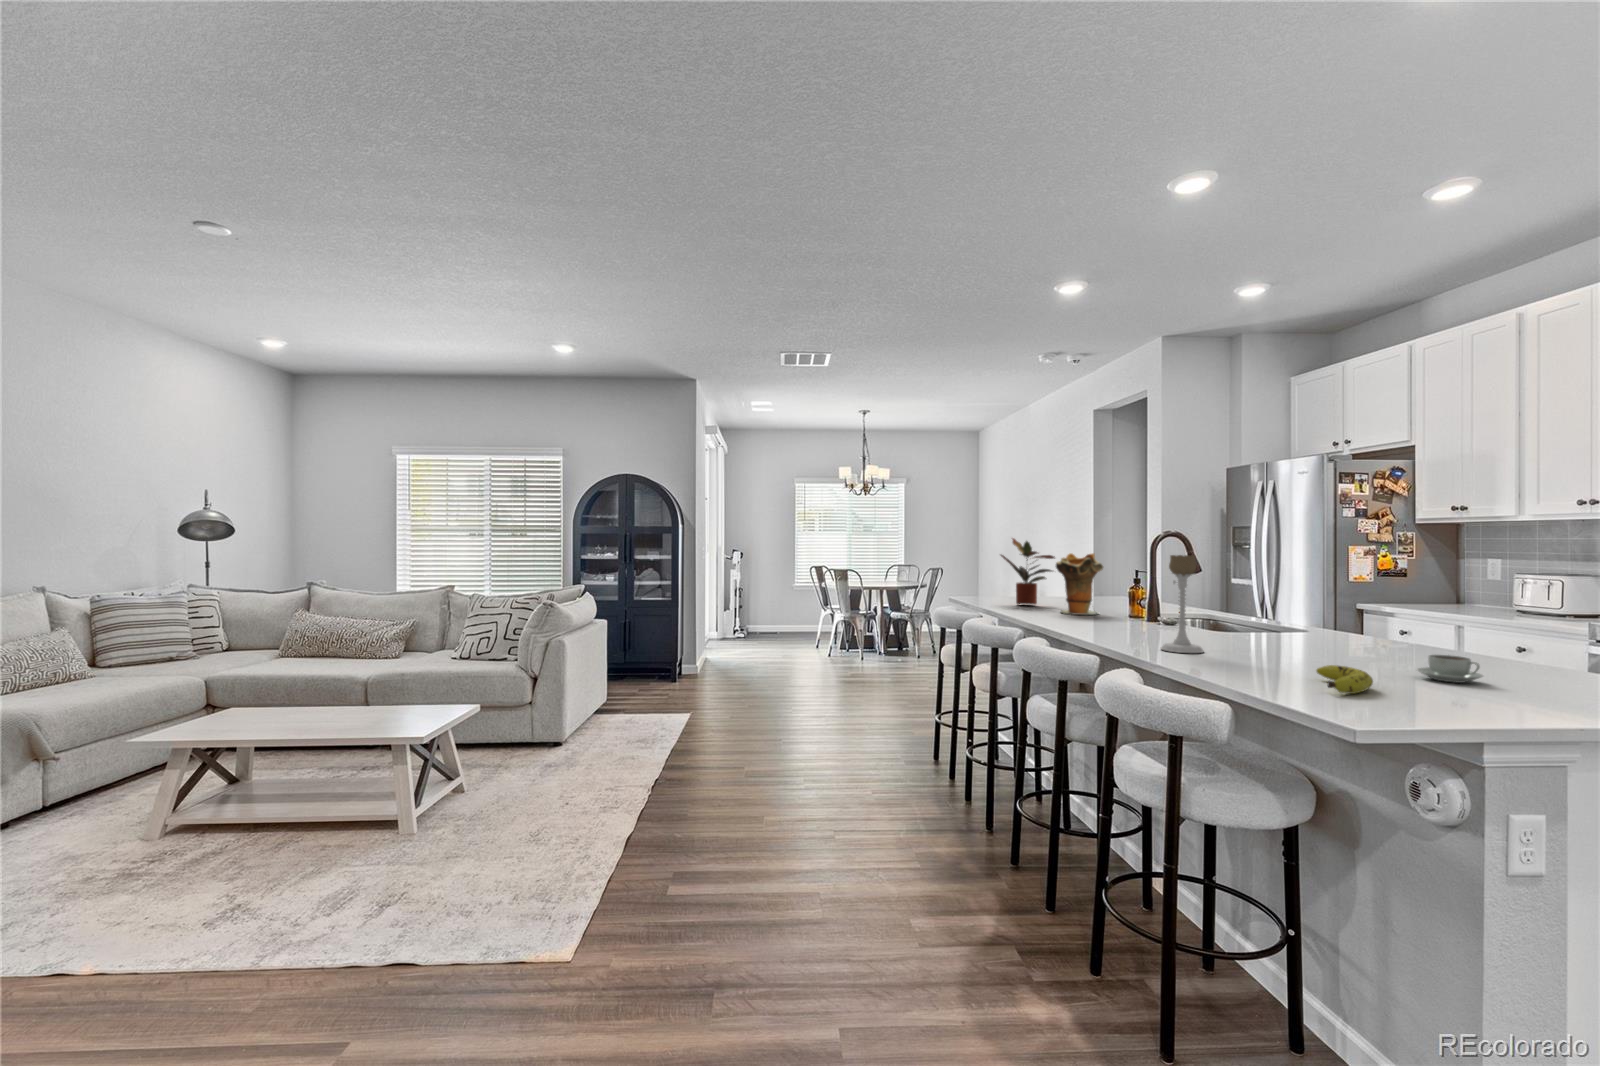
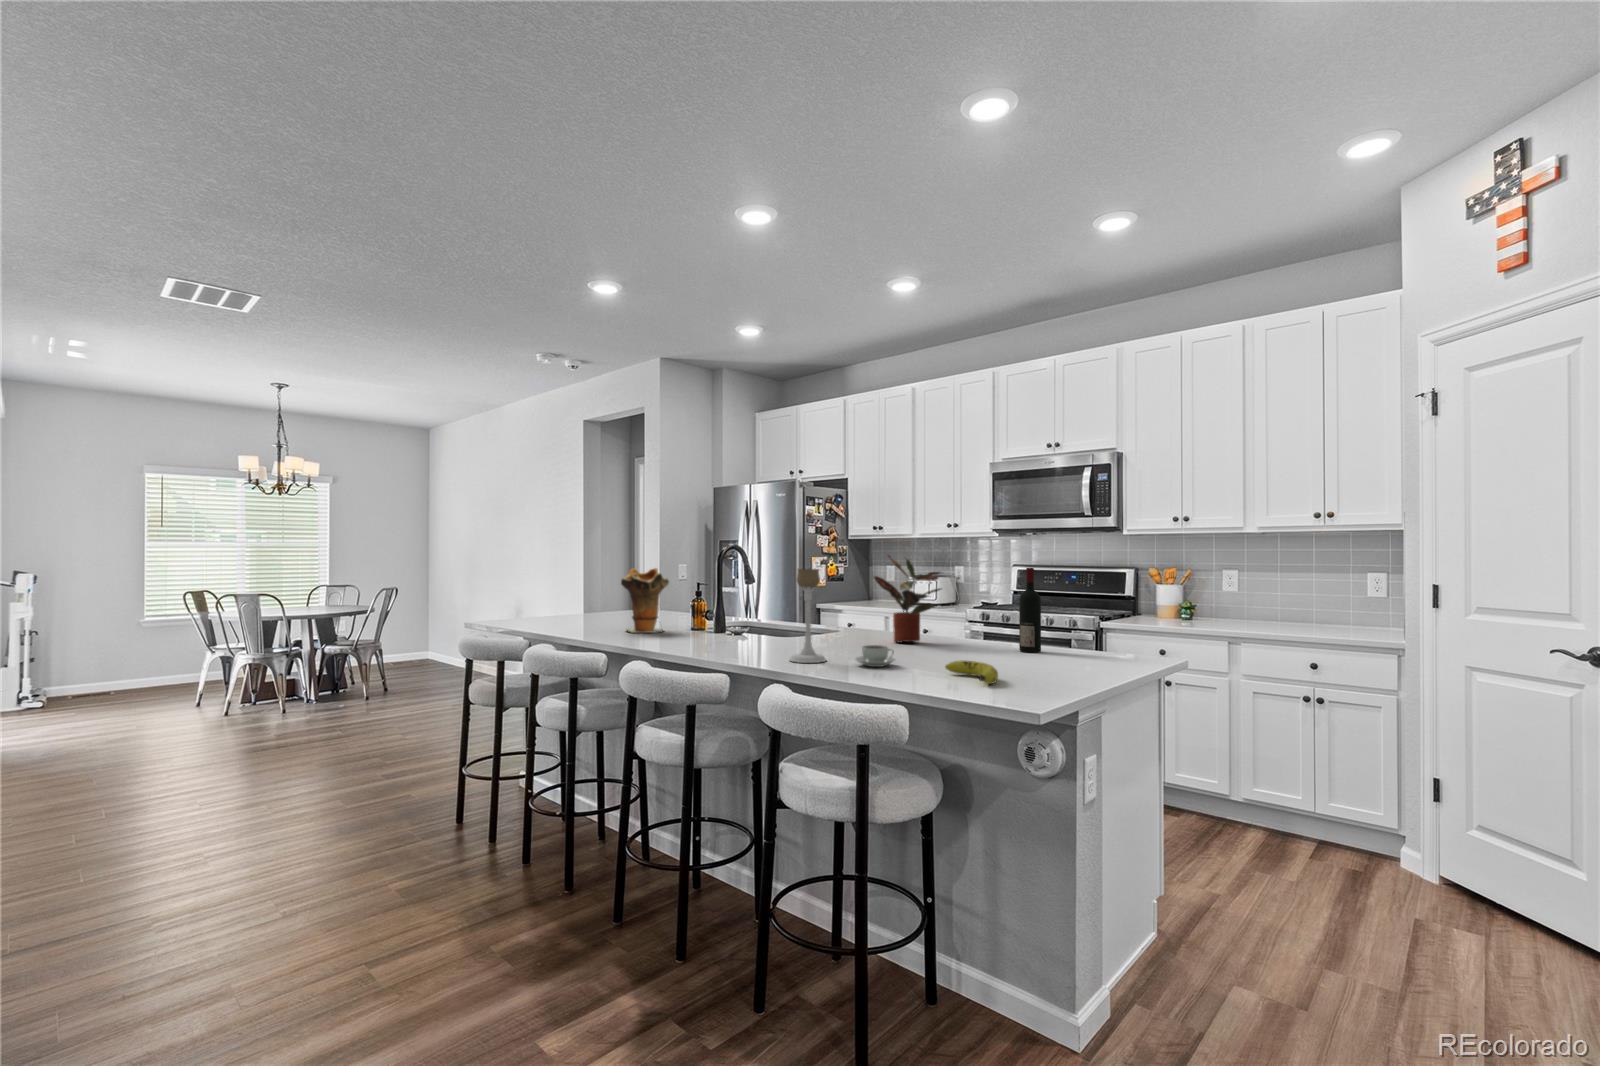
potted plant: present [1001,538,1055,605] -> present [874,555,941,643]
wine bottle: none [1518,561,1557,676] -> present [1019,568,1041,652]
coffee cup: present [1417,655,1483,683] -> present [855,645,895,667]

